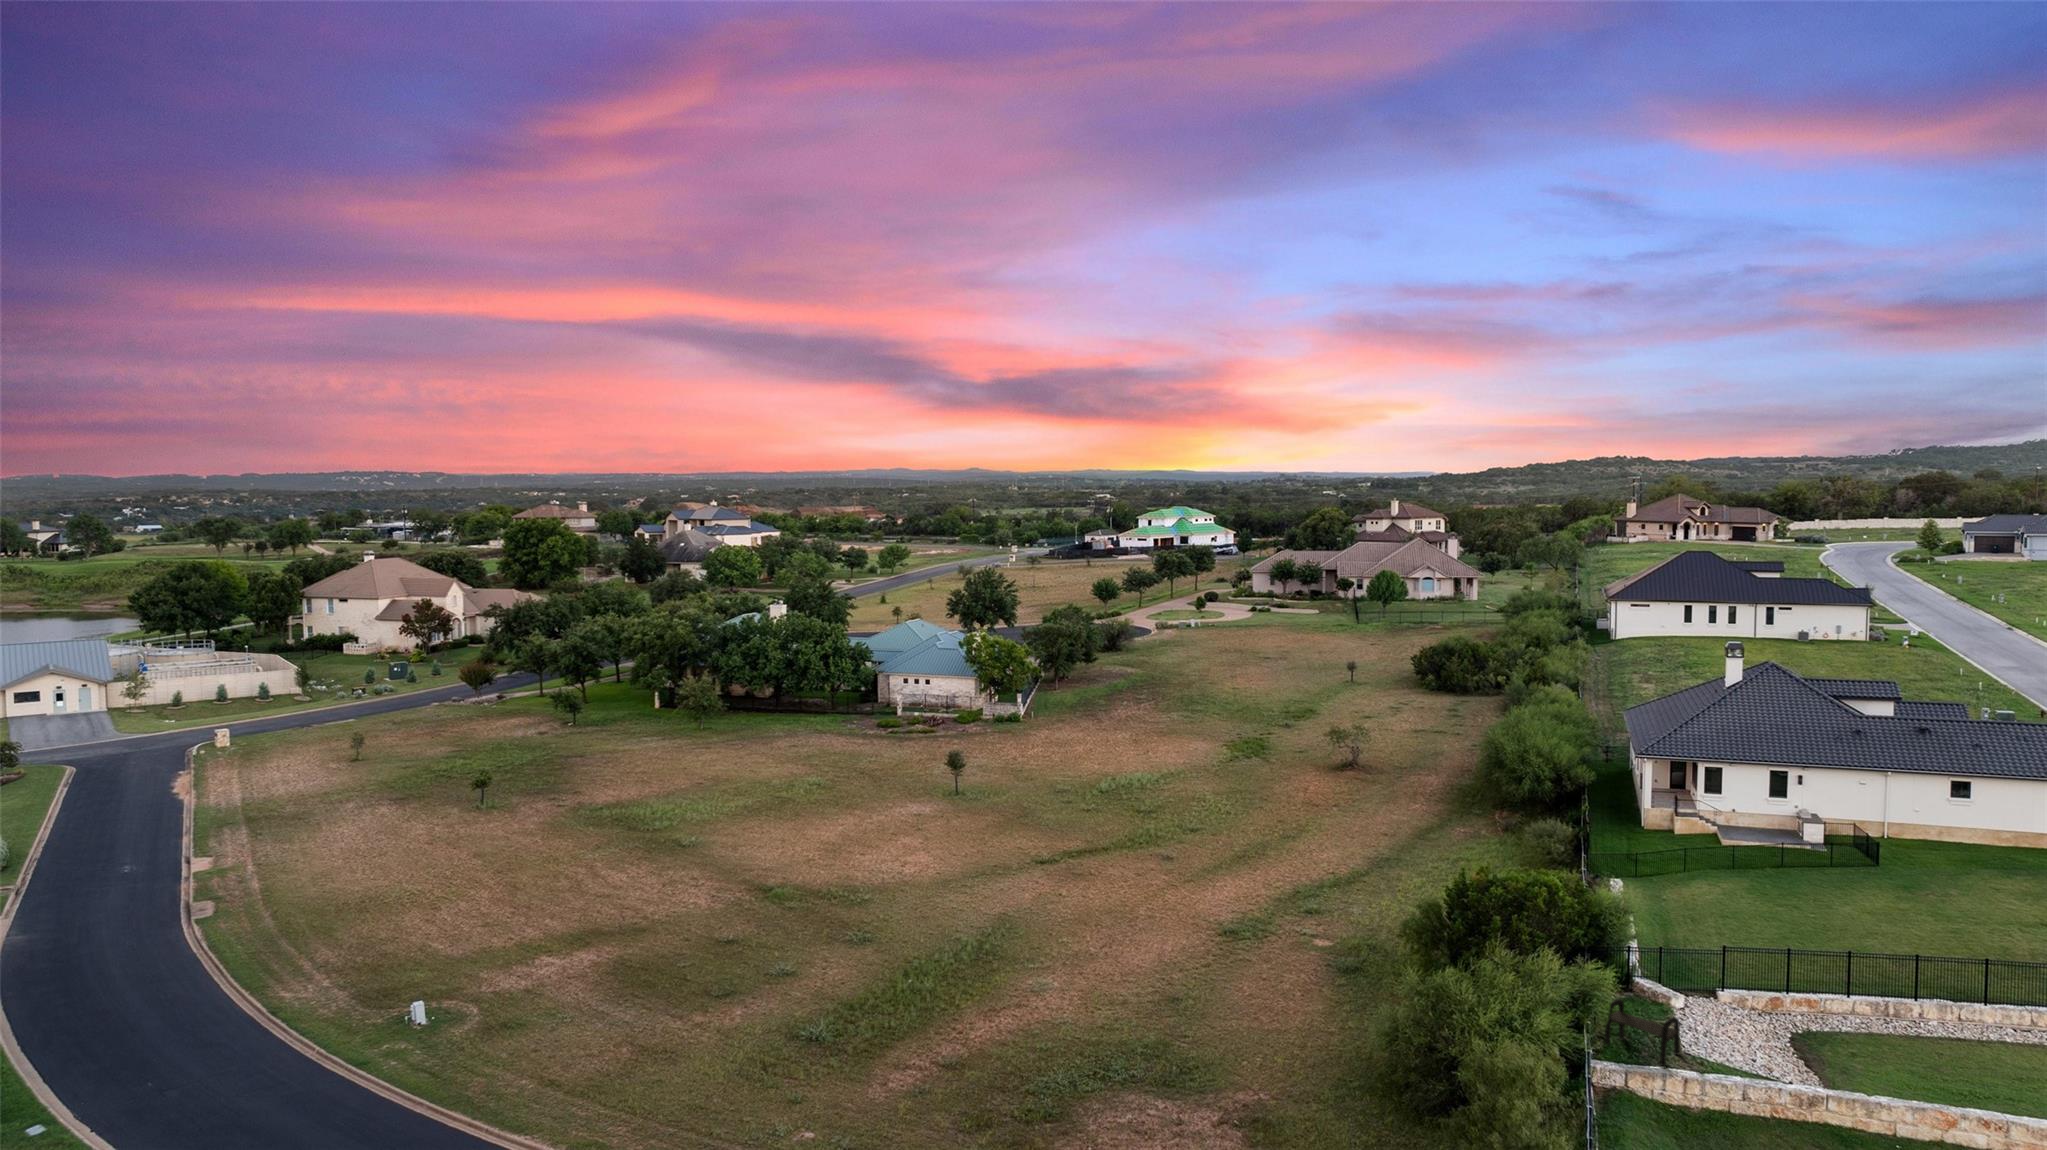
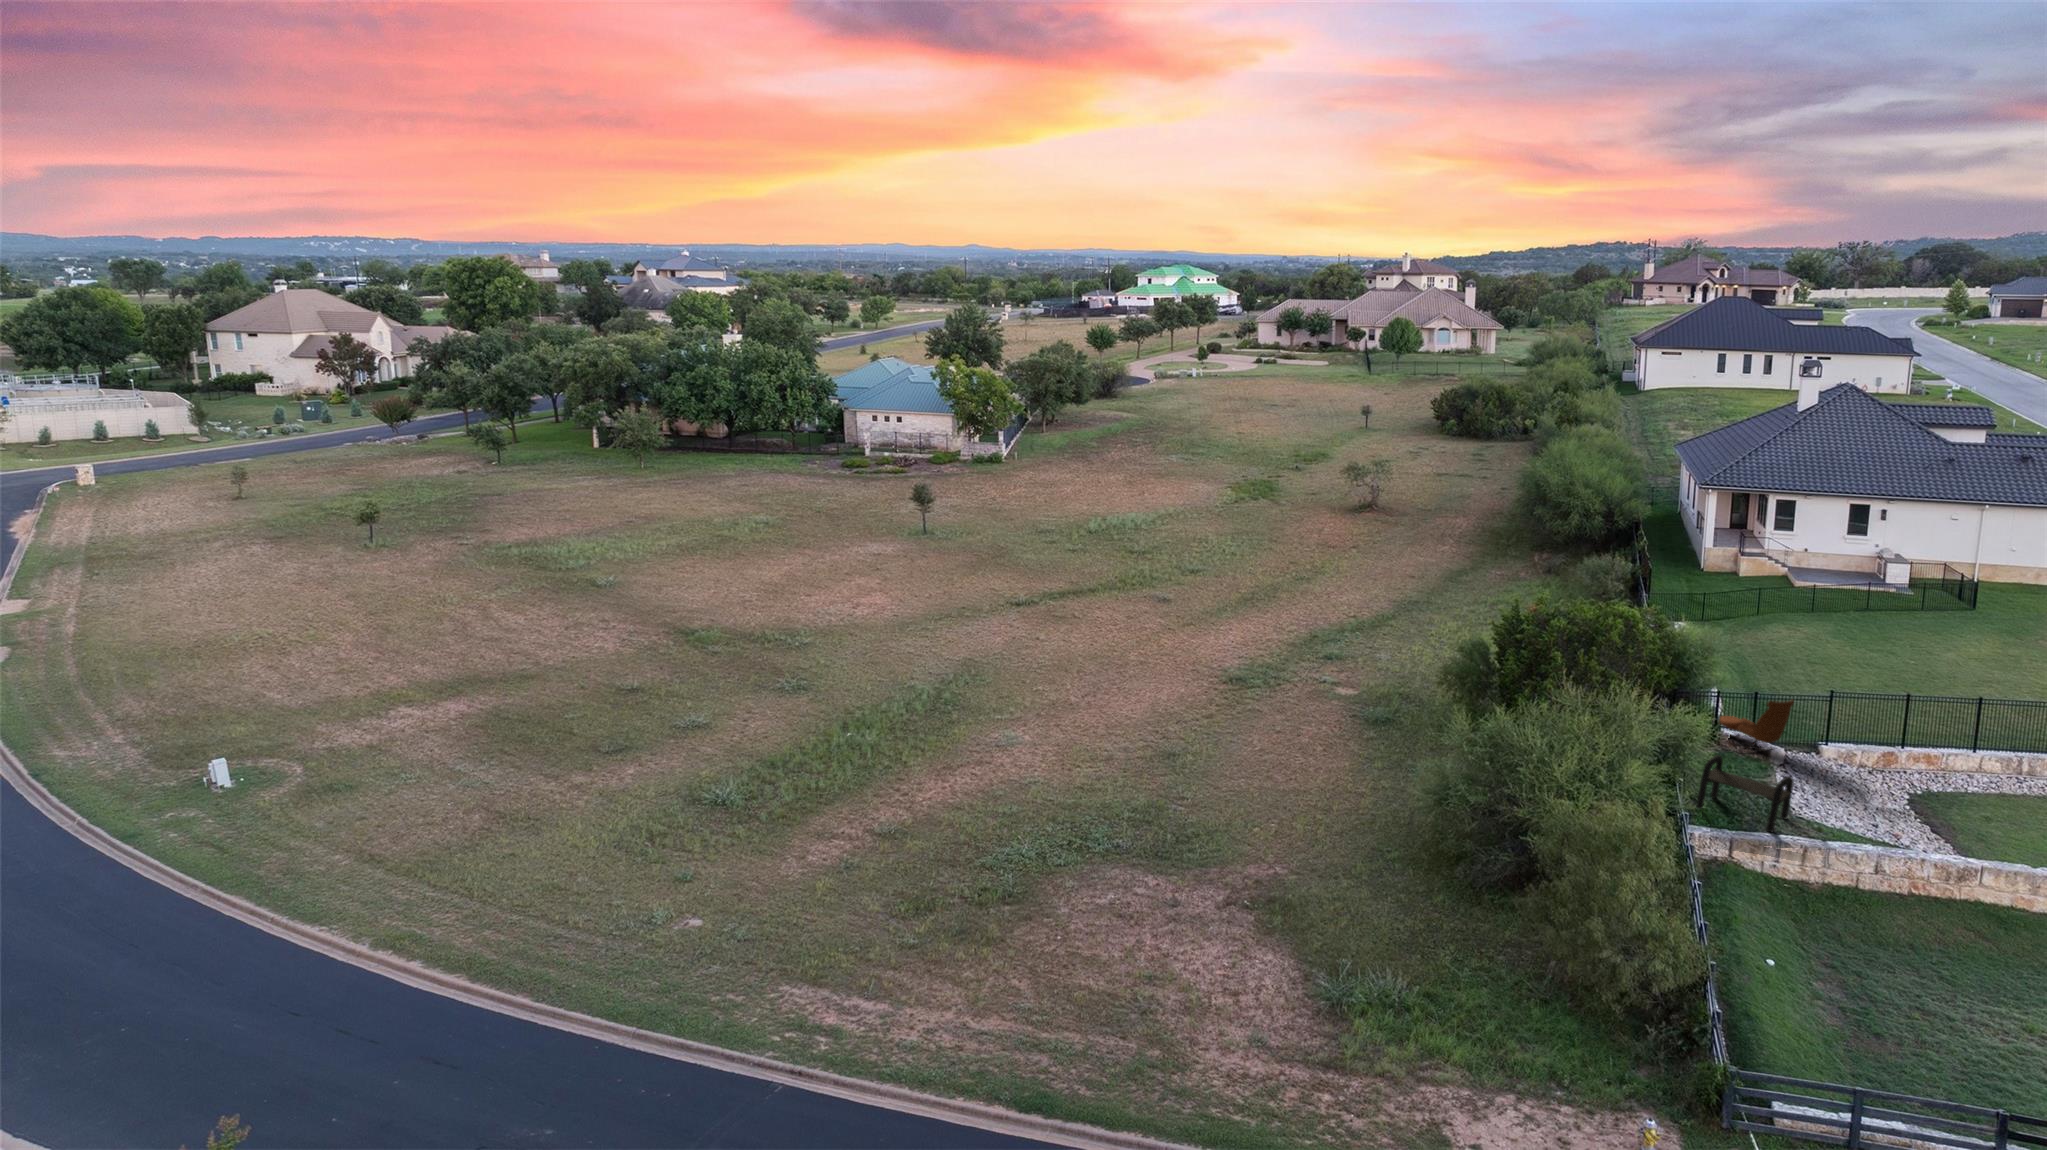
lounge chair: none [1629,950,1687,1002] -> present [1720,700,1794,755]

